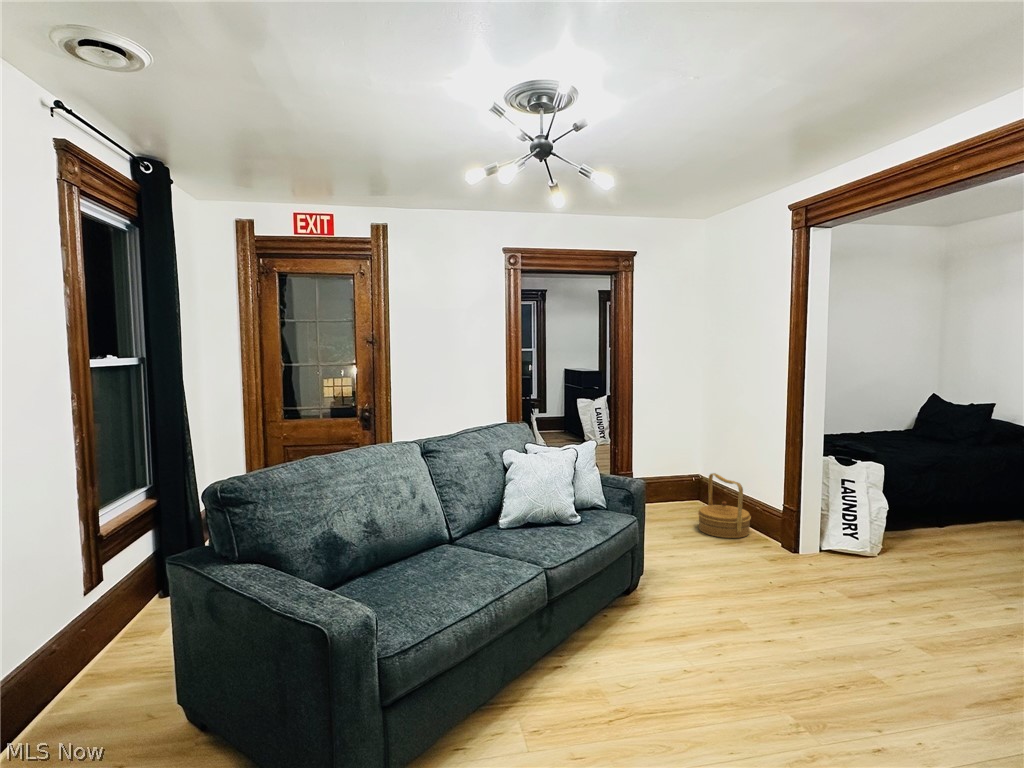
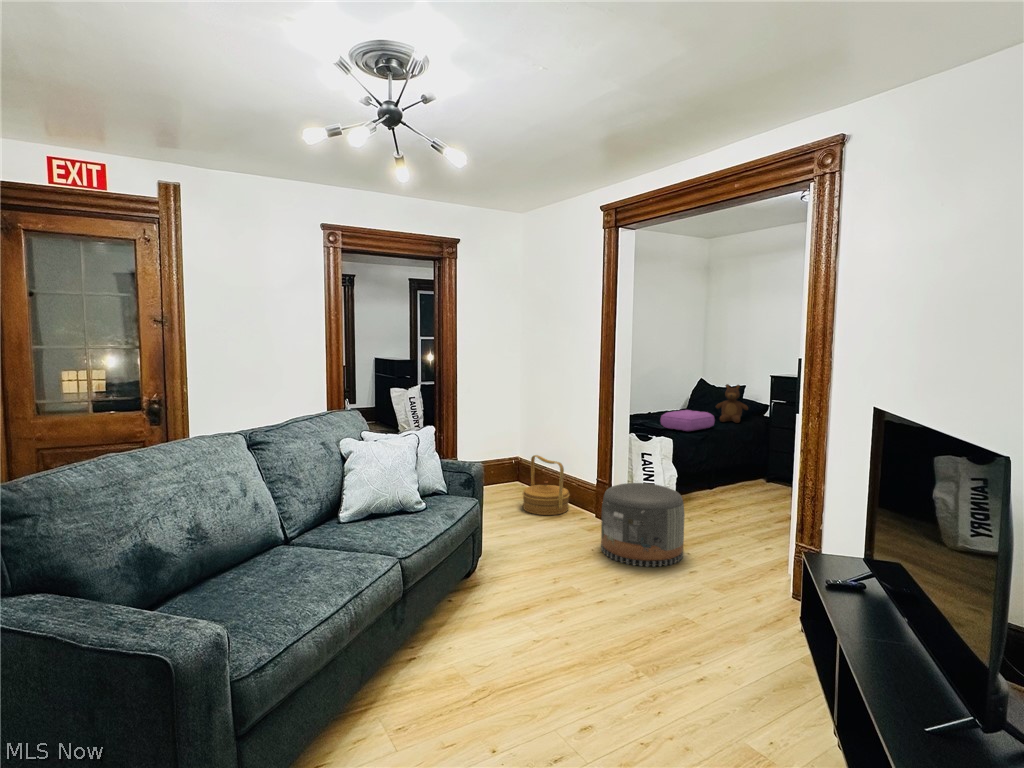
teddy bear: none [946,402,992,448] -> present [716,384,748,423]
pillow: none [868,431,941,456] -> present [660,410,715,431]
pouf: none [780,512,884,610] -> present [601,483,685,567]

